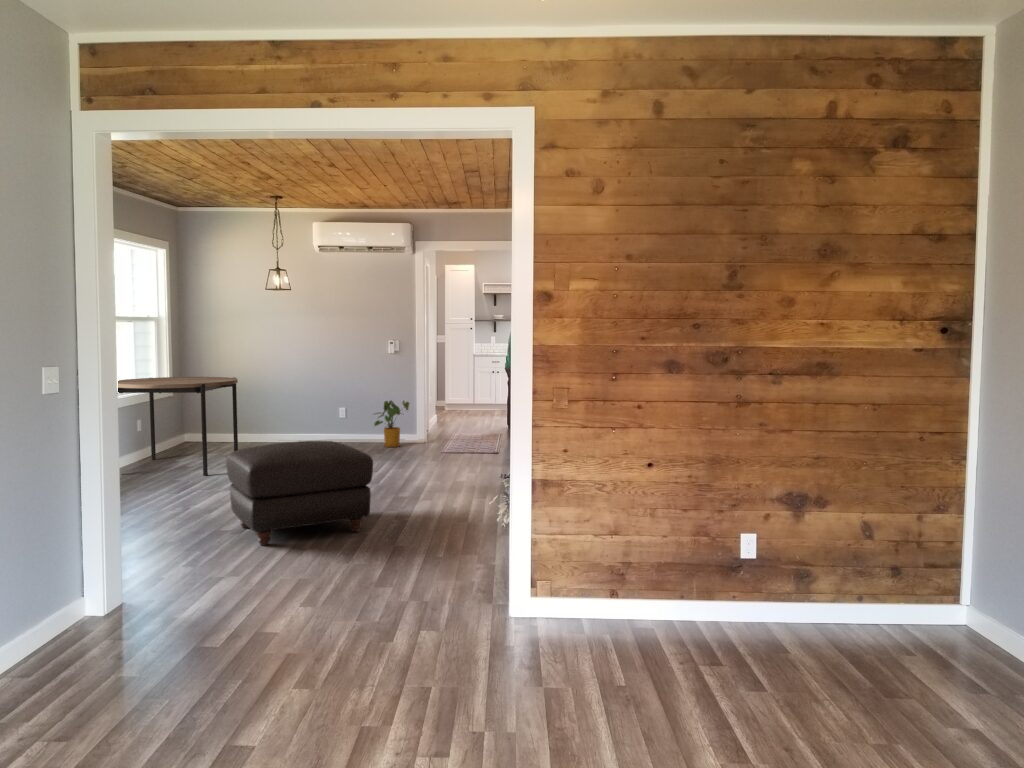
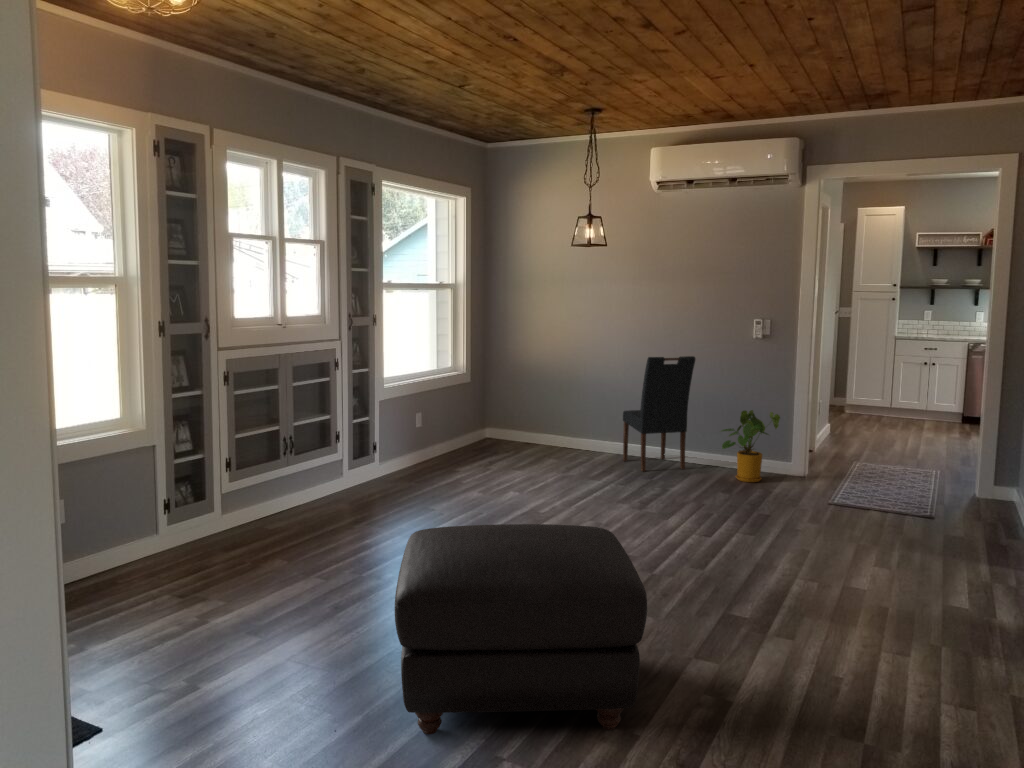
dining chair: none [301,366,352,448] -> present [623,356,695,471]
dining table: present [118,377,238,476] -> none [359,363,527,510]

